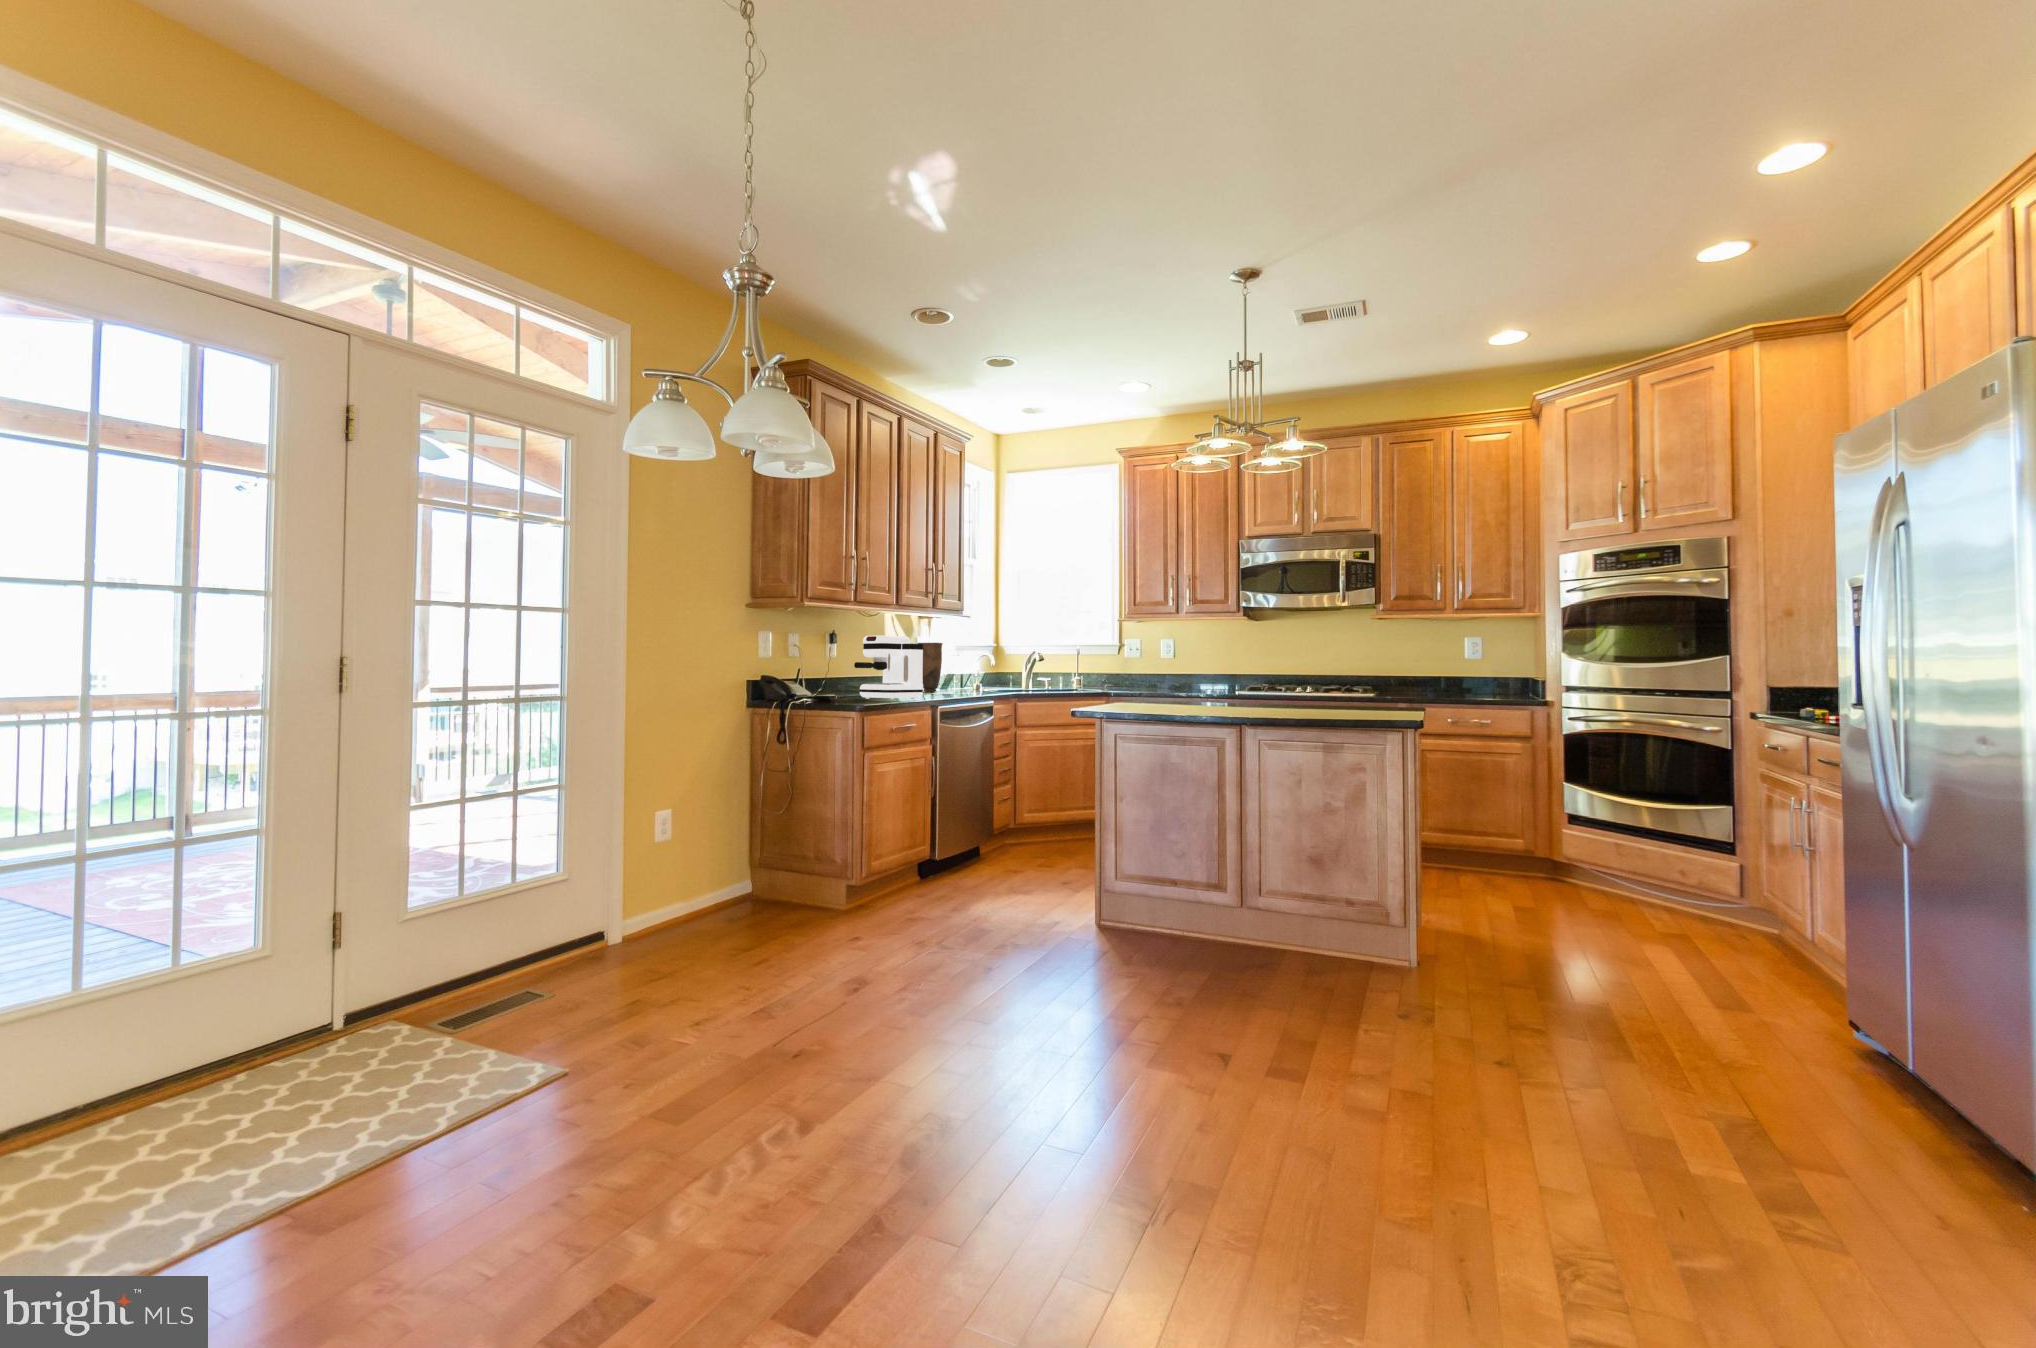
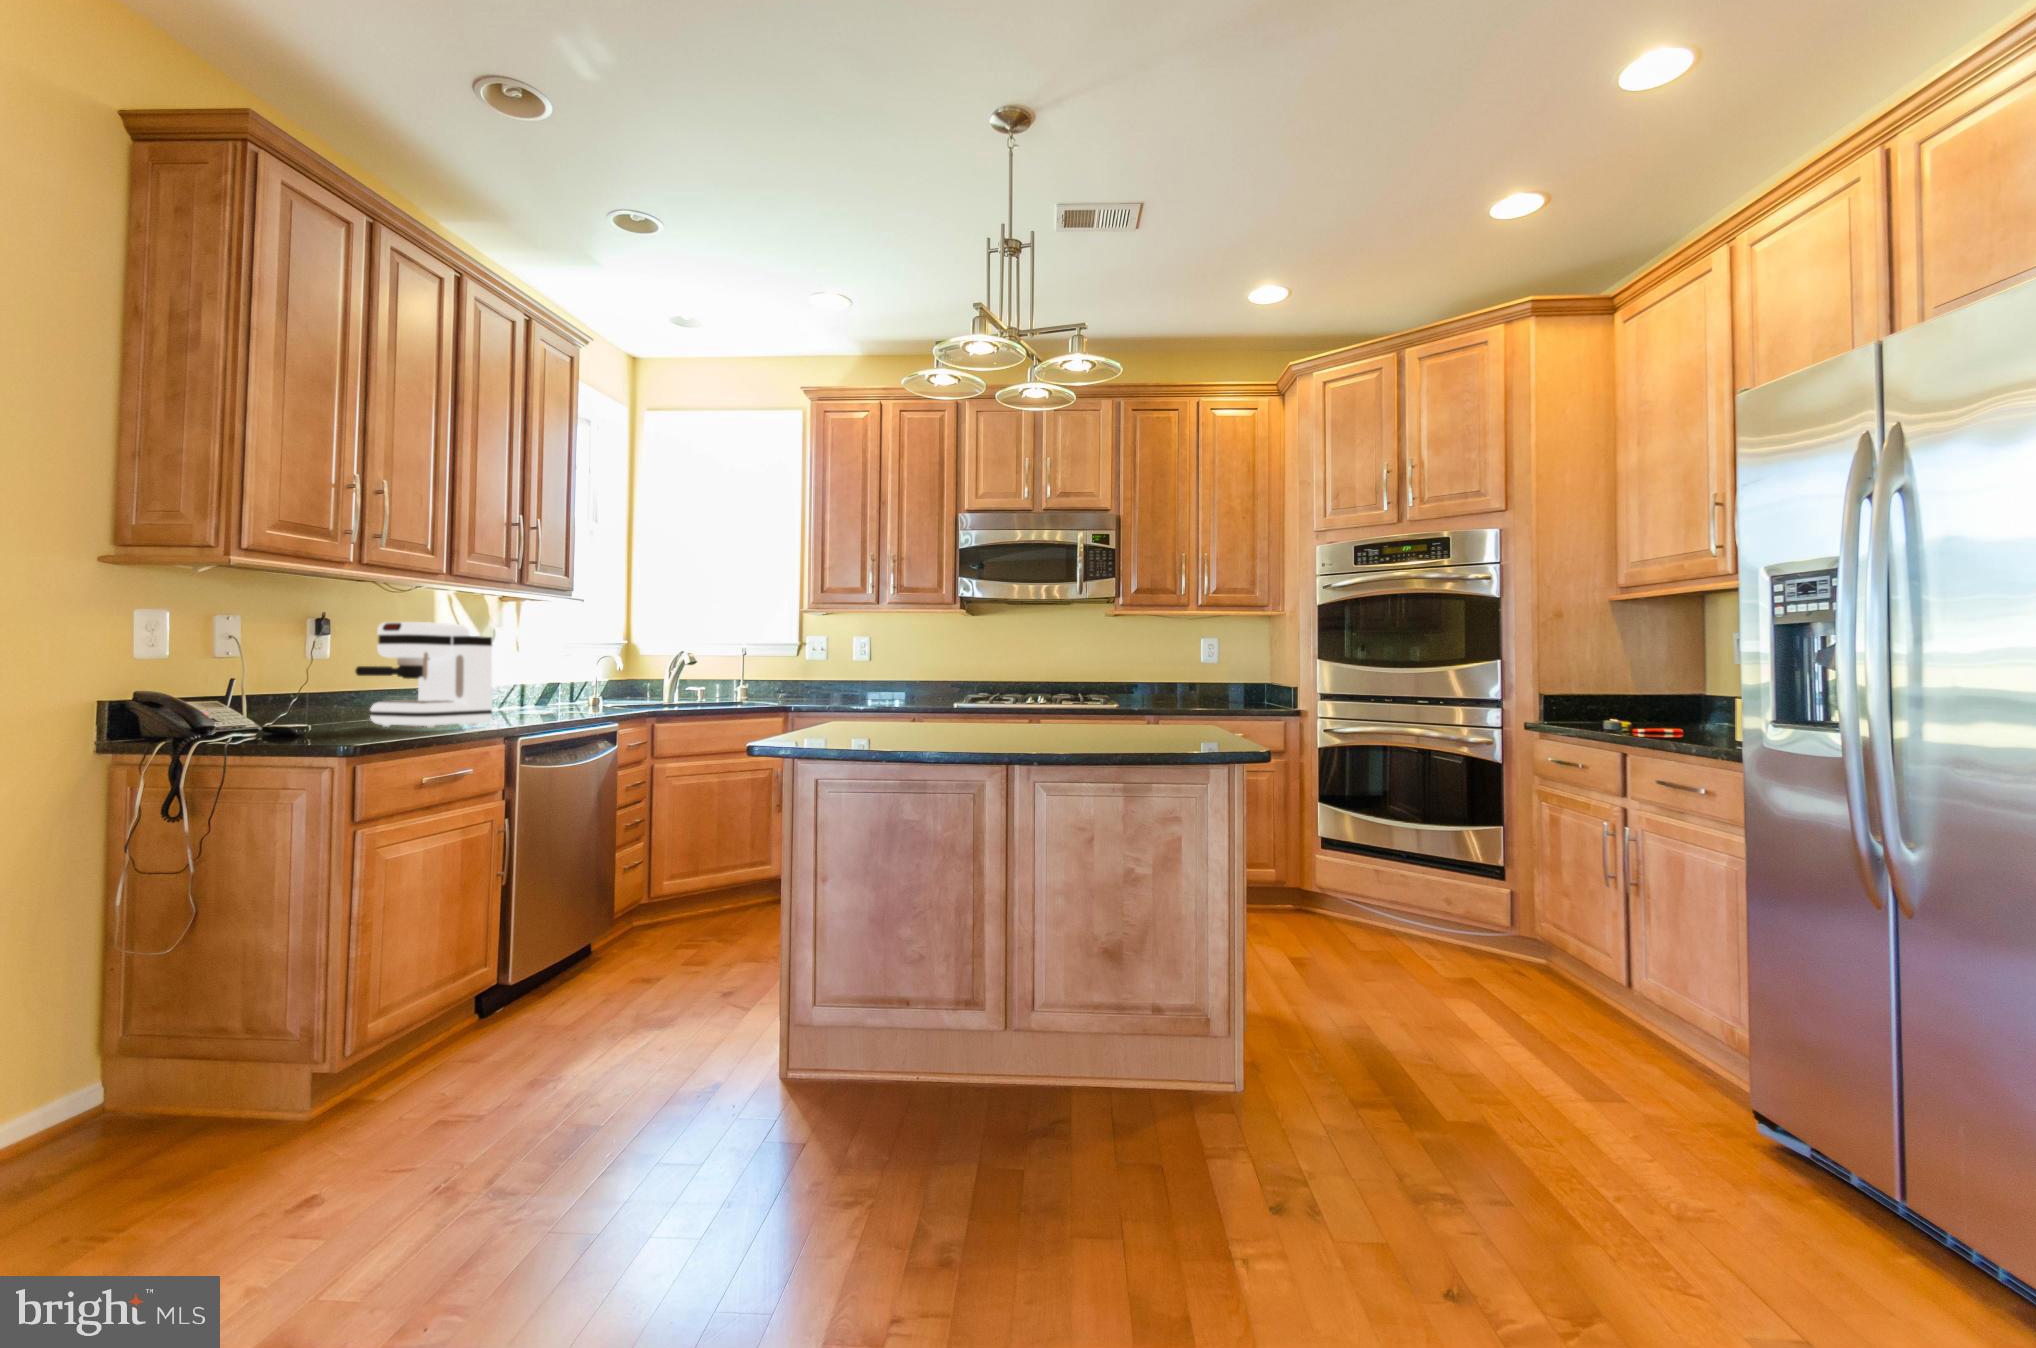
vase: present [918,643,943,692] -> none [496,635,539,708]

